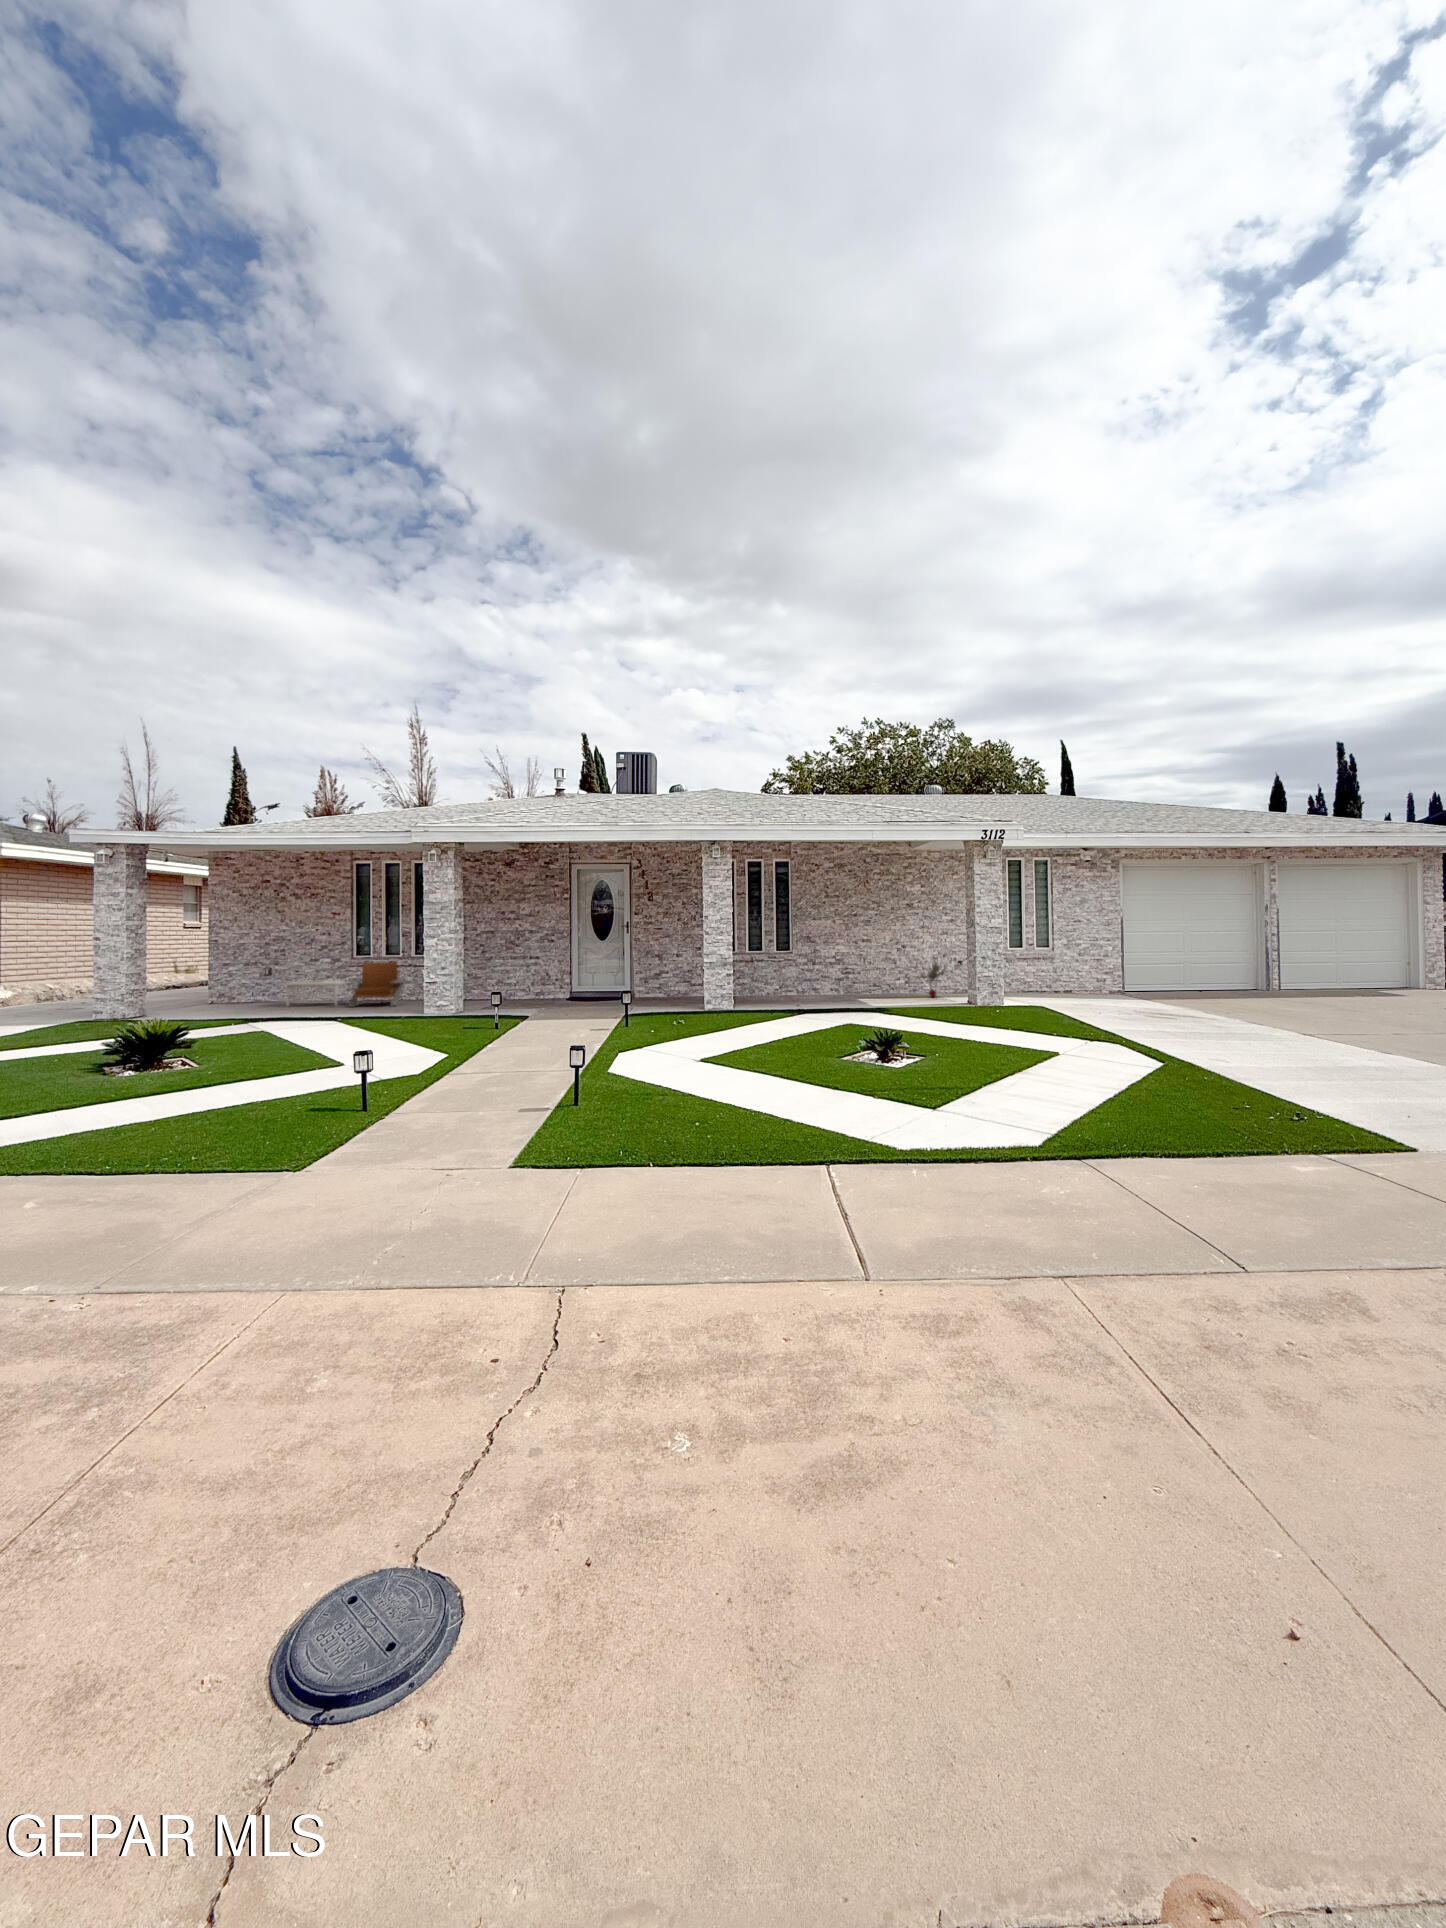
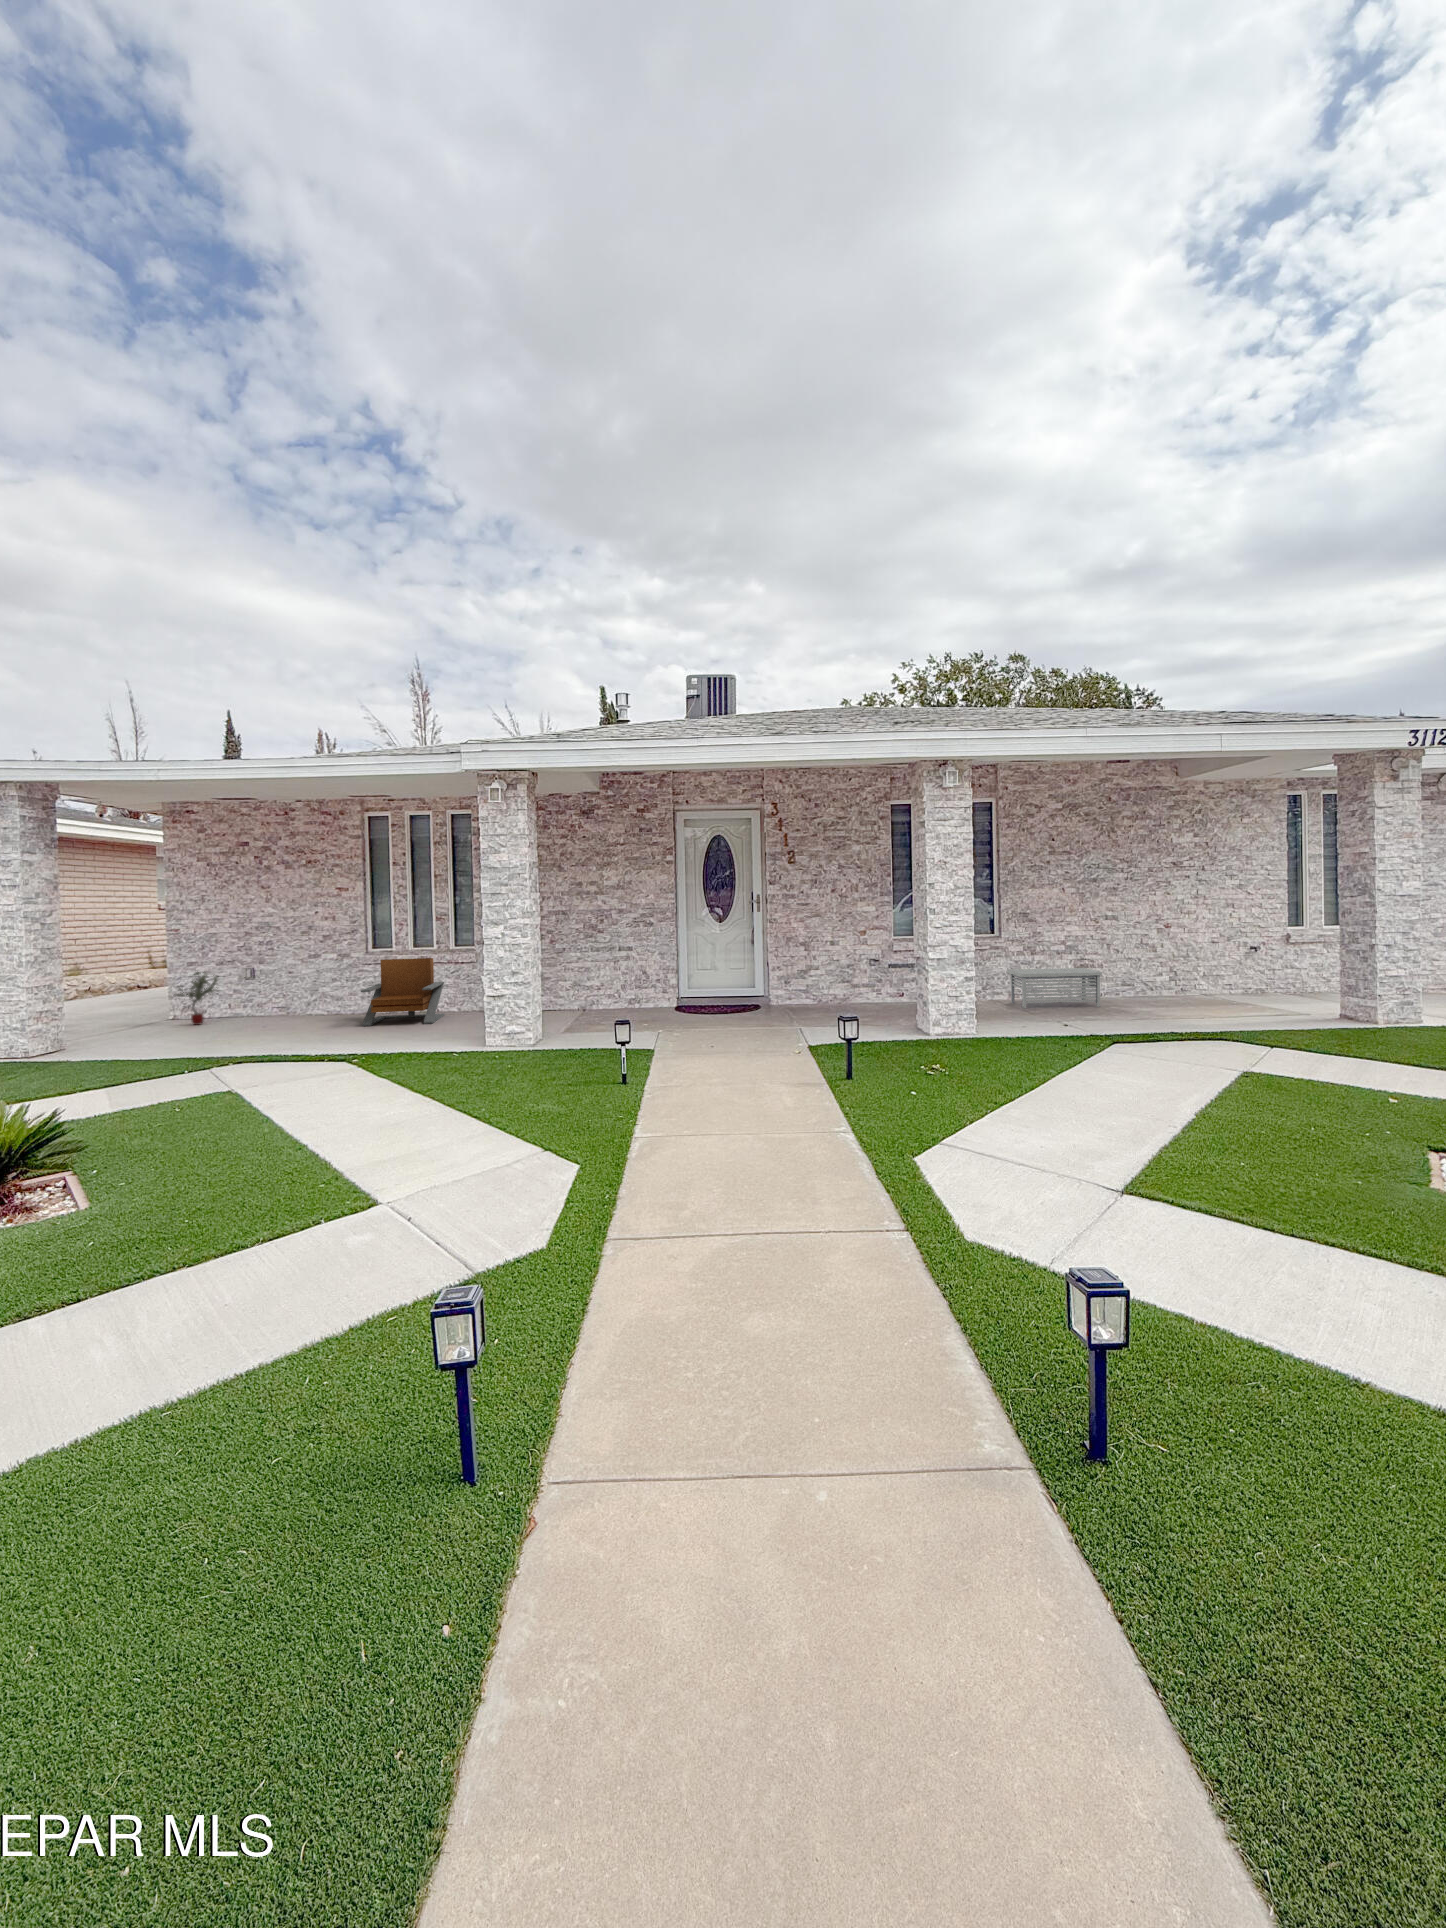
potted tree: present [921,962,947,997] -> present [176,972,217,1025]
storage bench: present [284,980,346,1006] -> present [1007,968,1102,1008]

